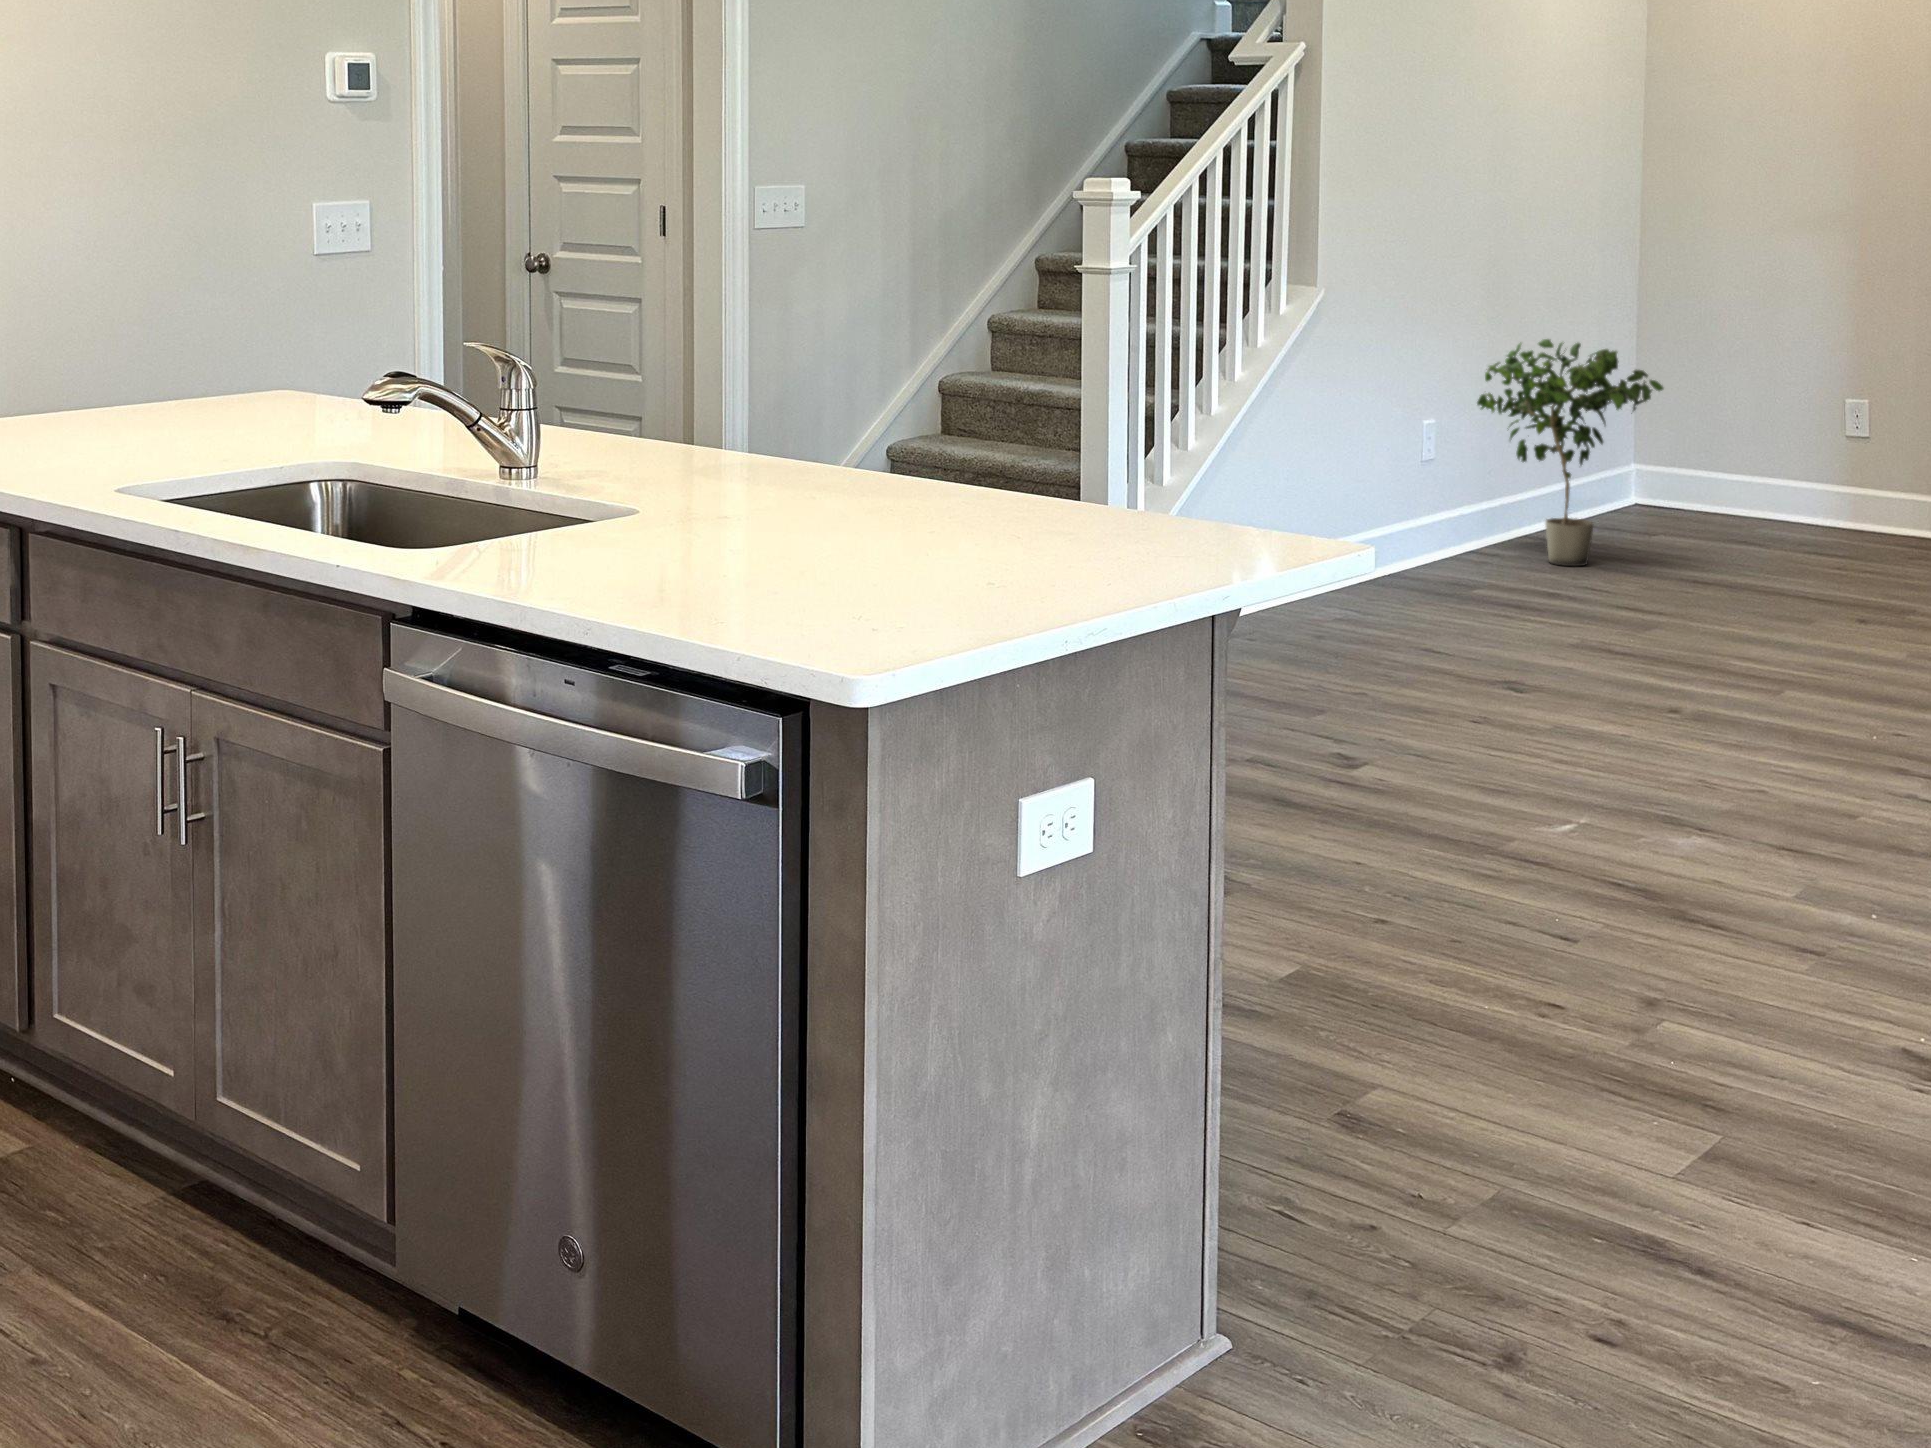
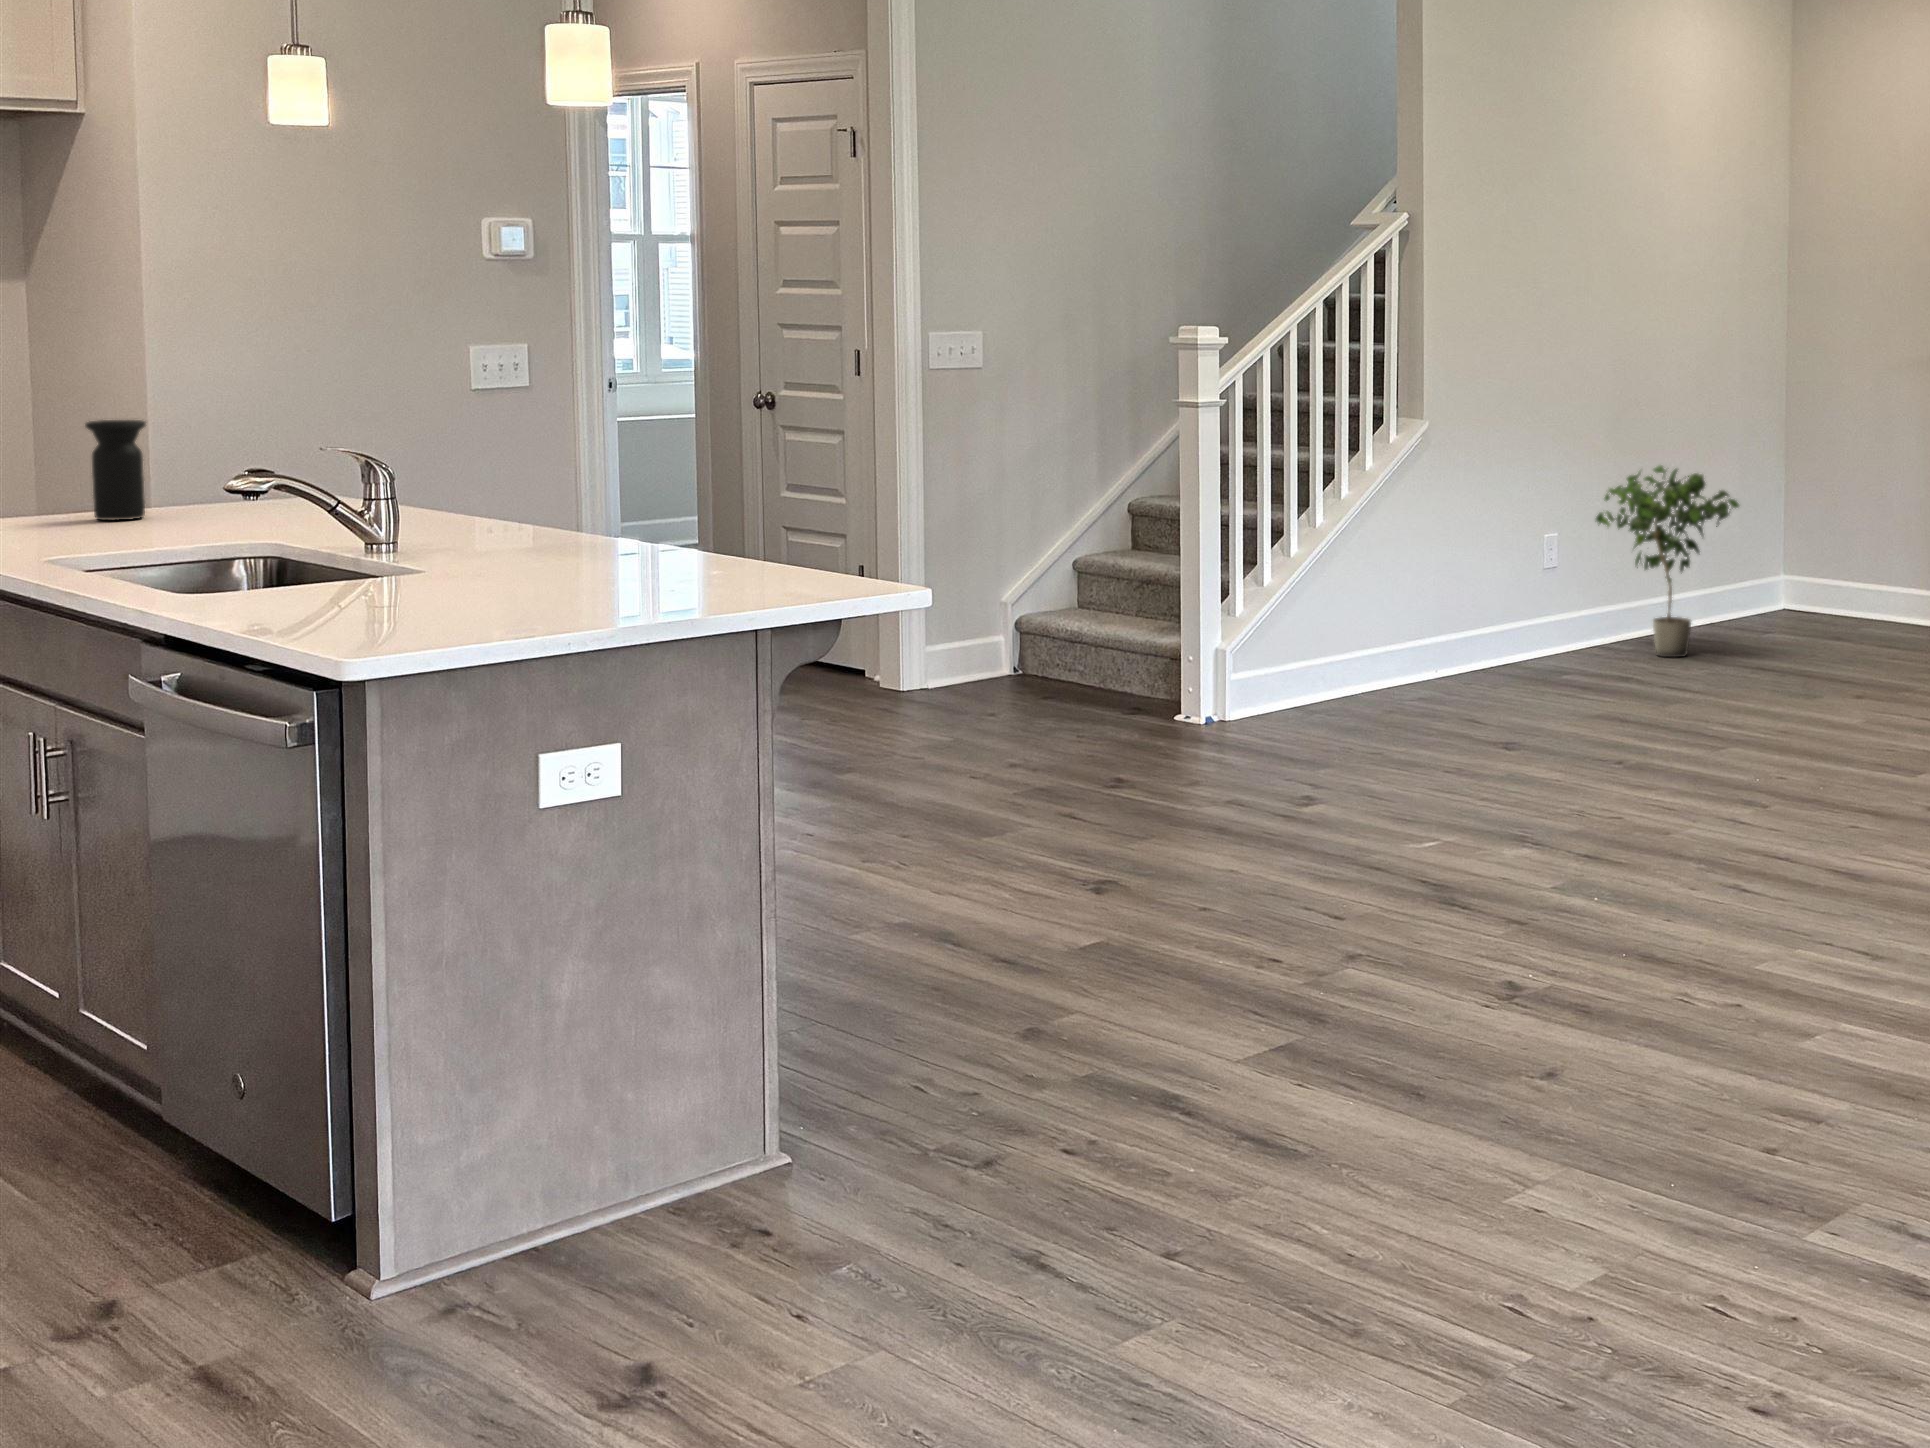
vase: none [50,303,118,429] -> present [85,420,146,520]

